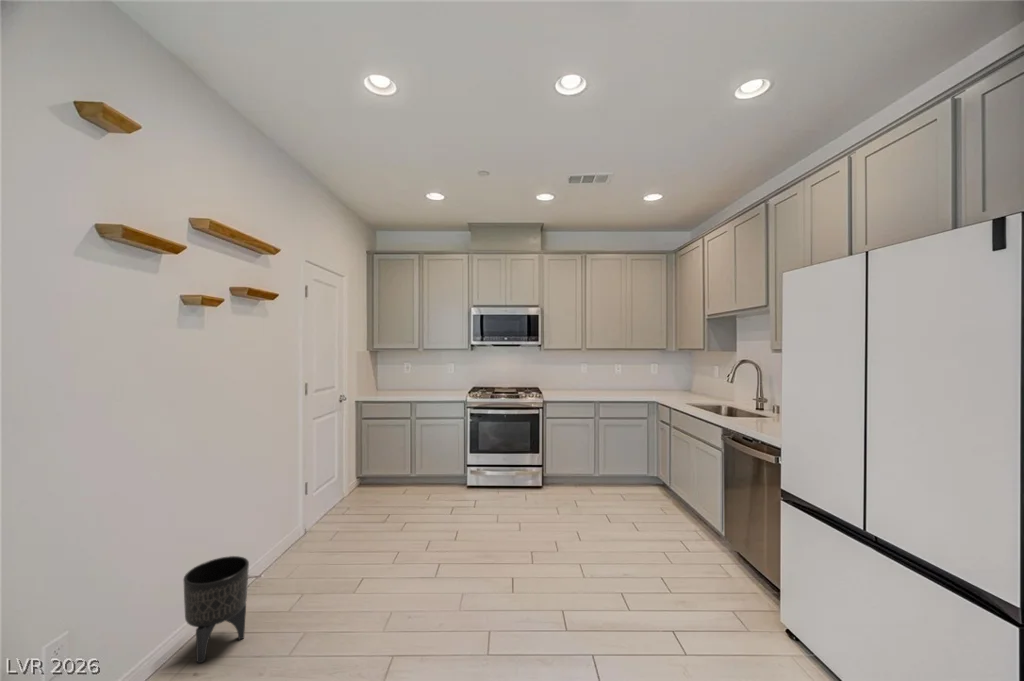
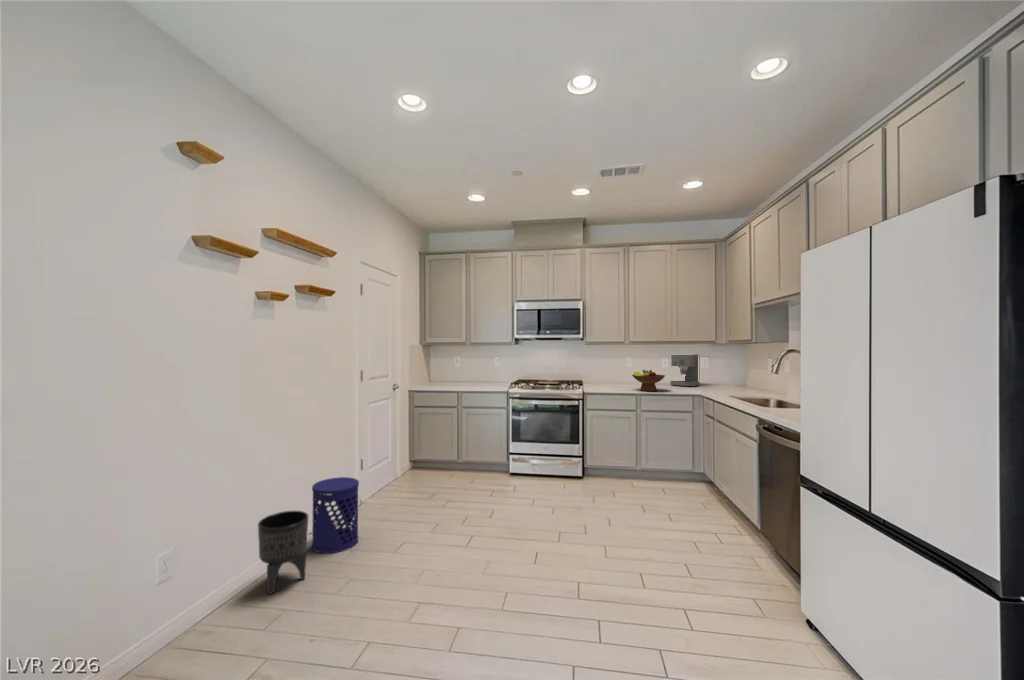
coffee maker: none [623,361,650,393] -> present [671,354,700,387]
fruit bowl: none [590,378,622,399] -> present [632,370,665,391]
waste bin: none [249,508,307,601] -> present [312,477,359,553]

